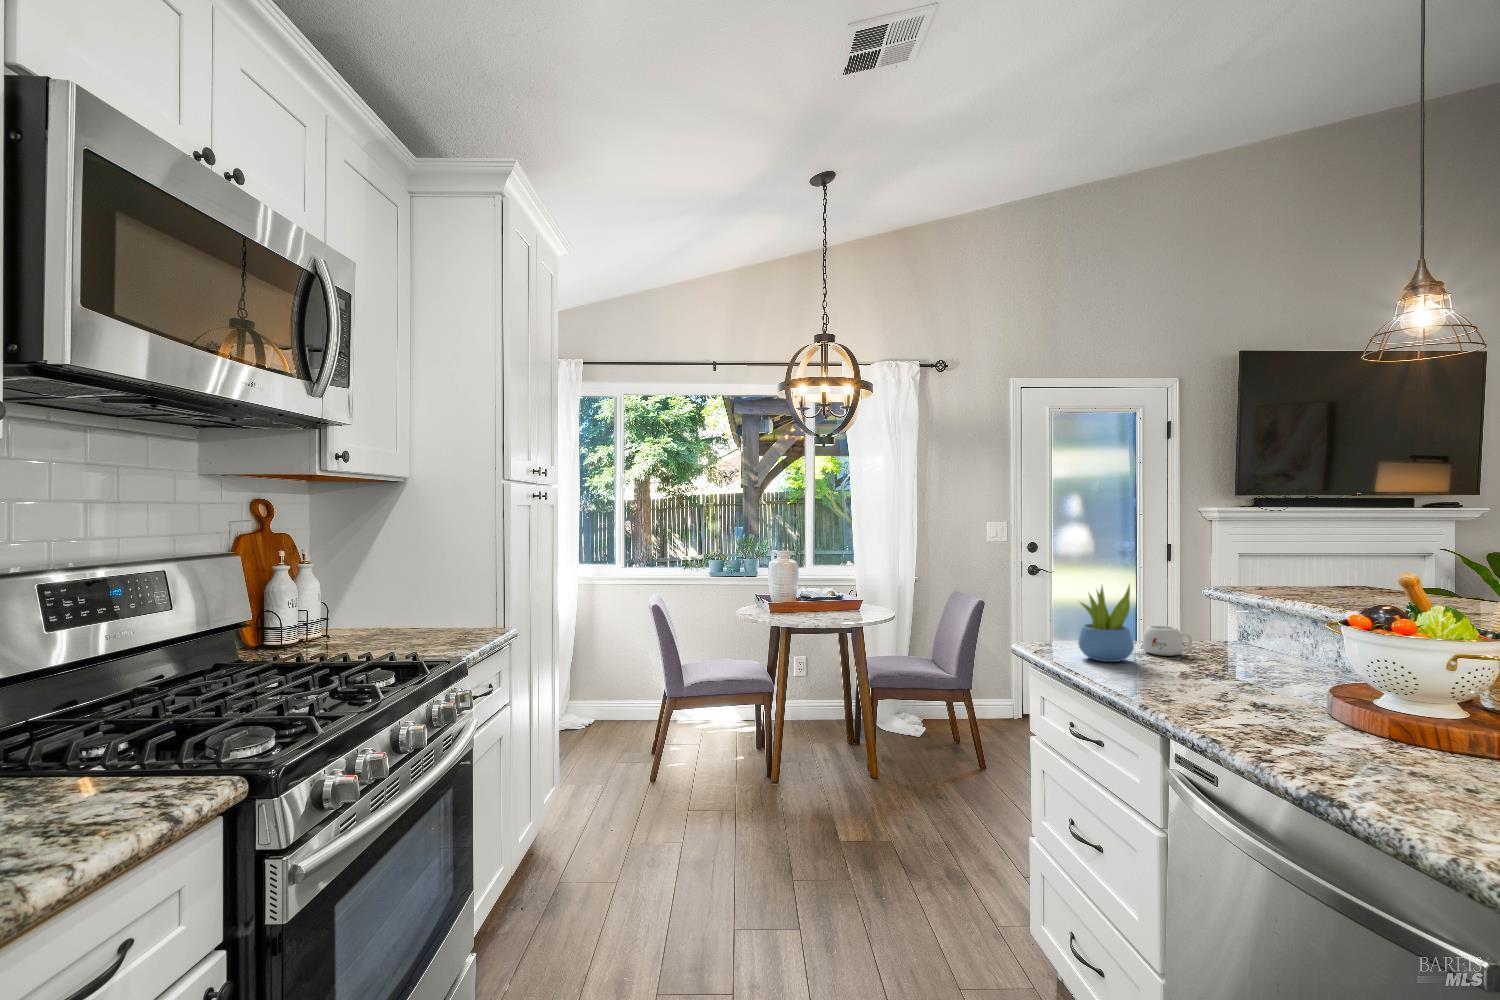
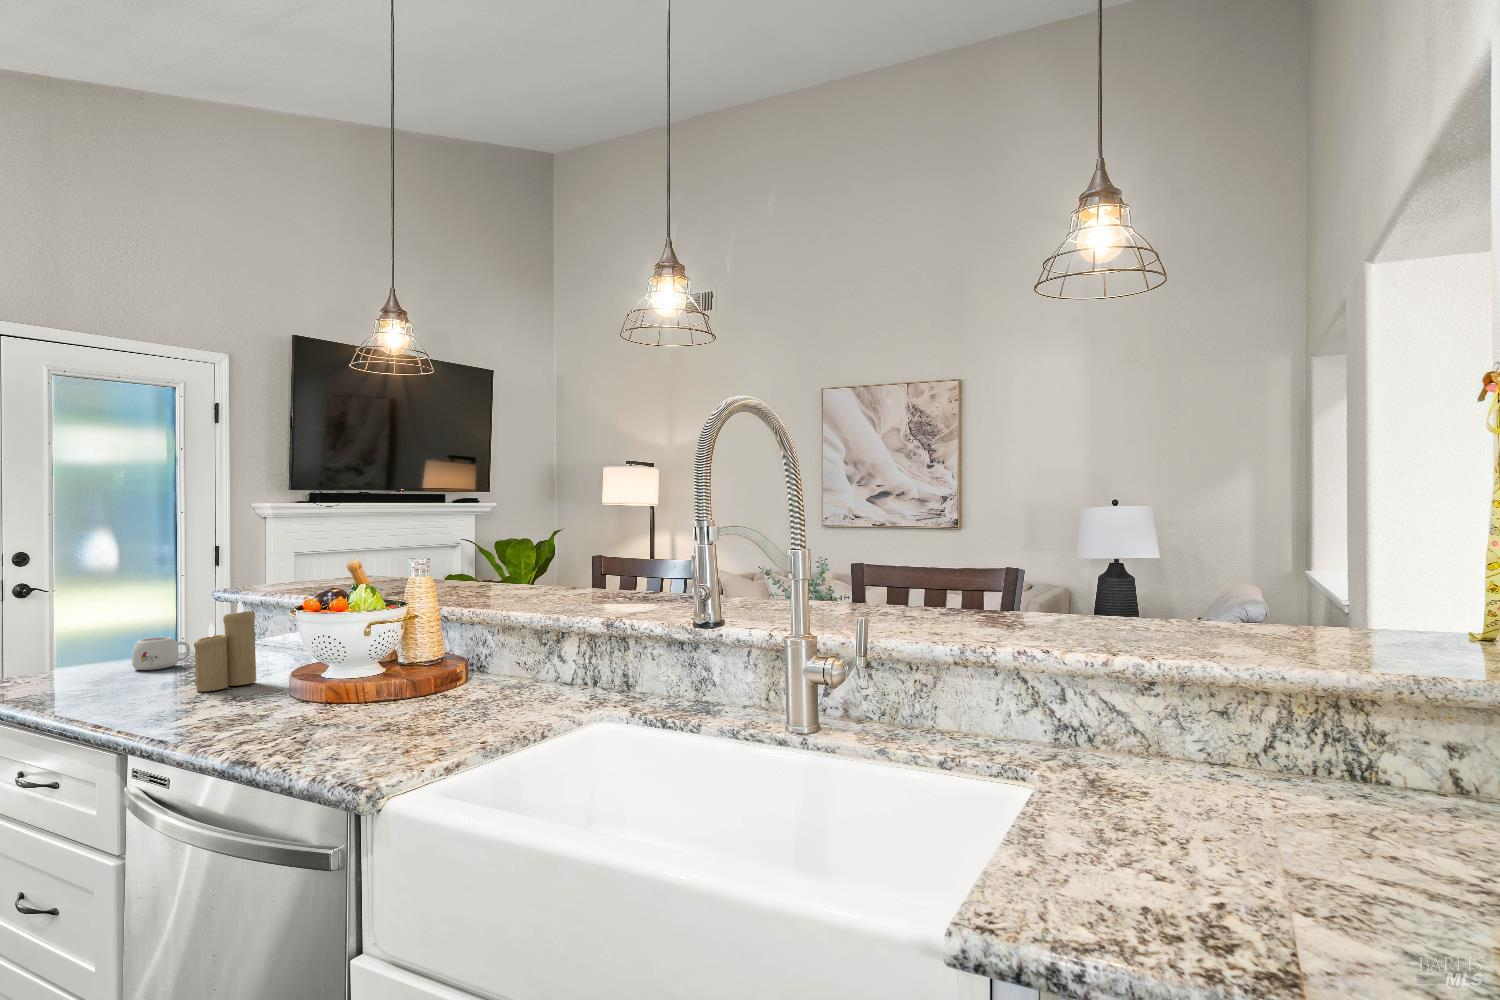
succulent plant: present [1078,585,1134,662] -> none [37,592,114,689]
candle: none [1214,605,1276,690] -> present [194,601,256,692]

